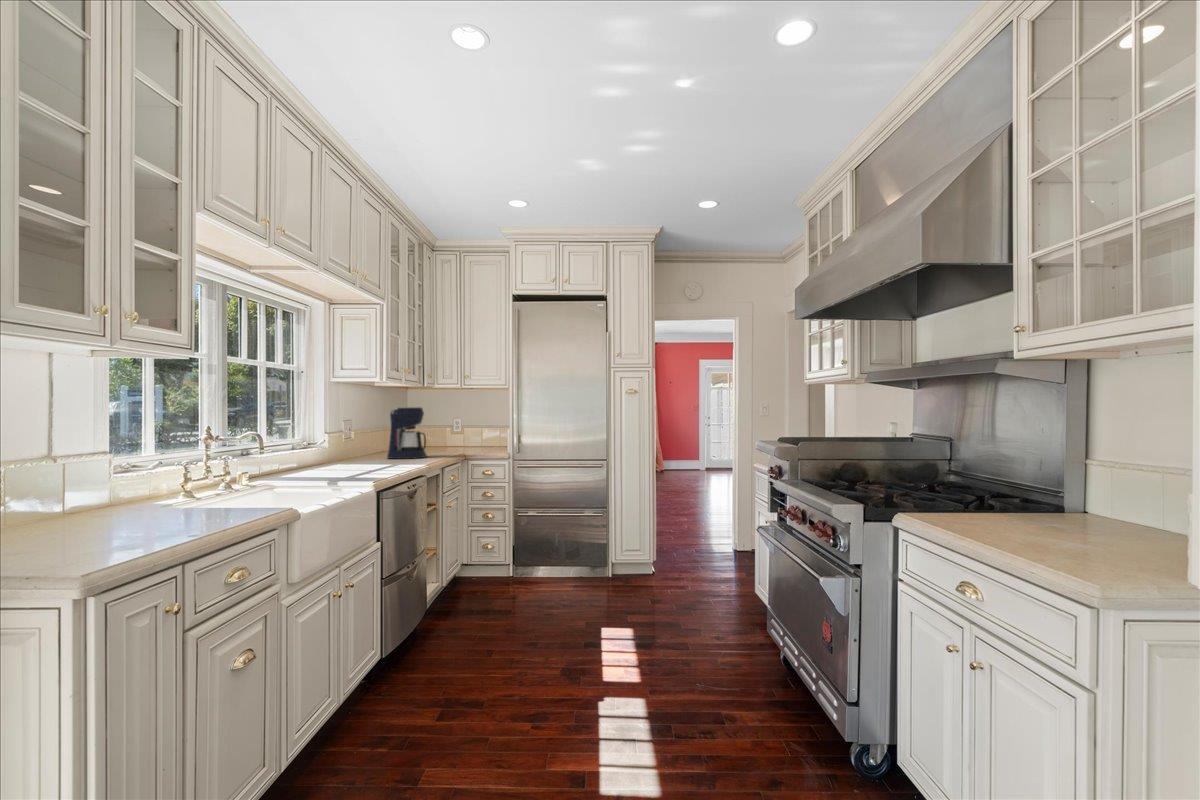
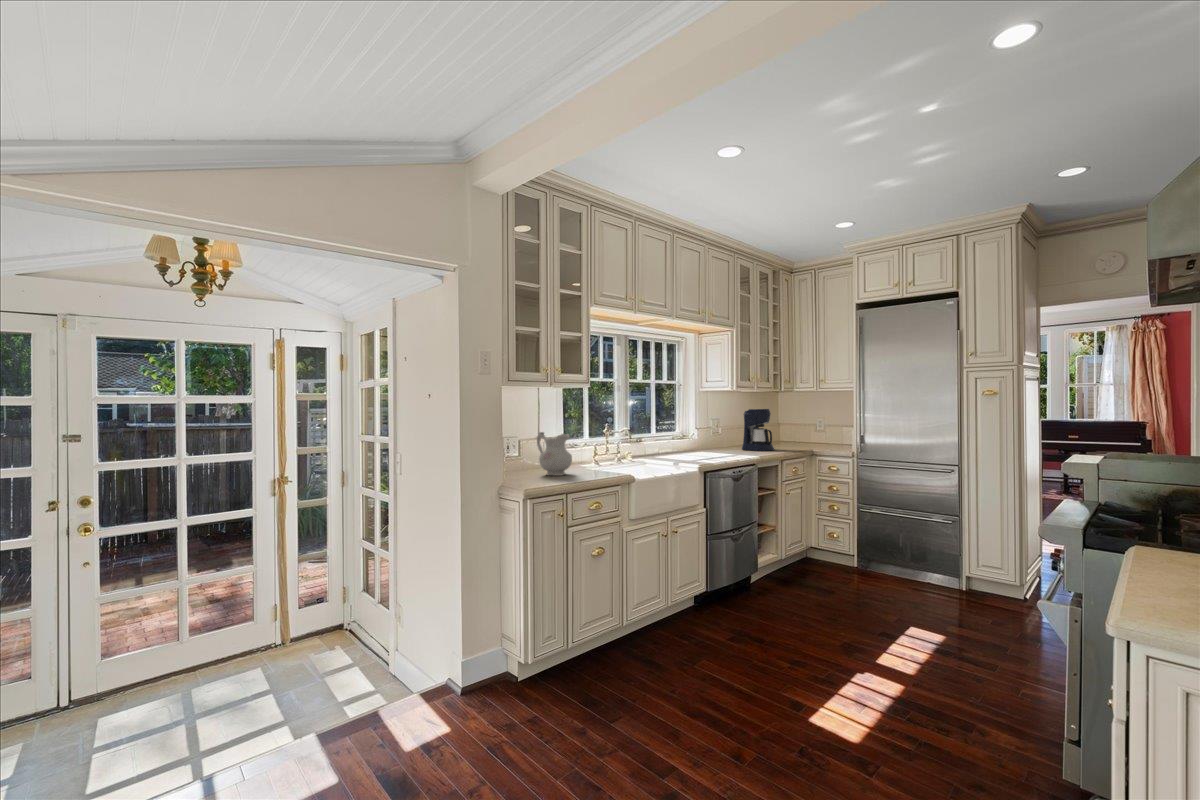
ceramic pitcher: none [57,441,162,534] -> present [537,432,572,476]

